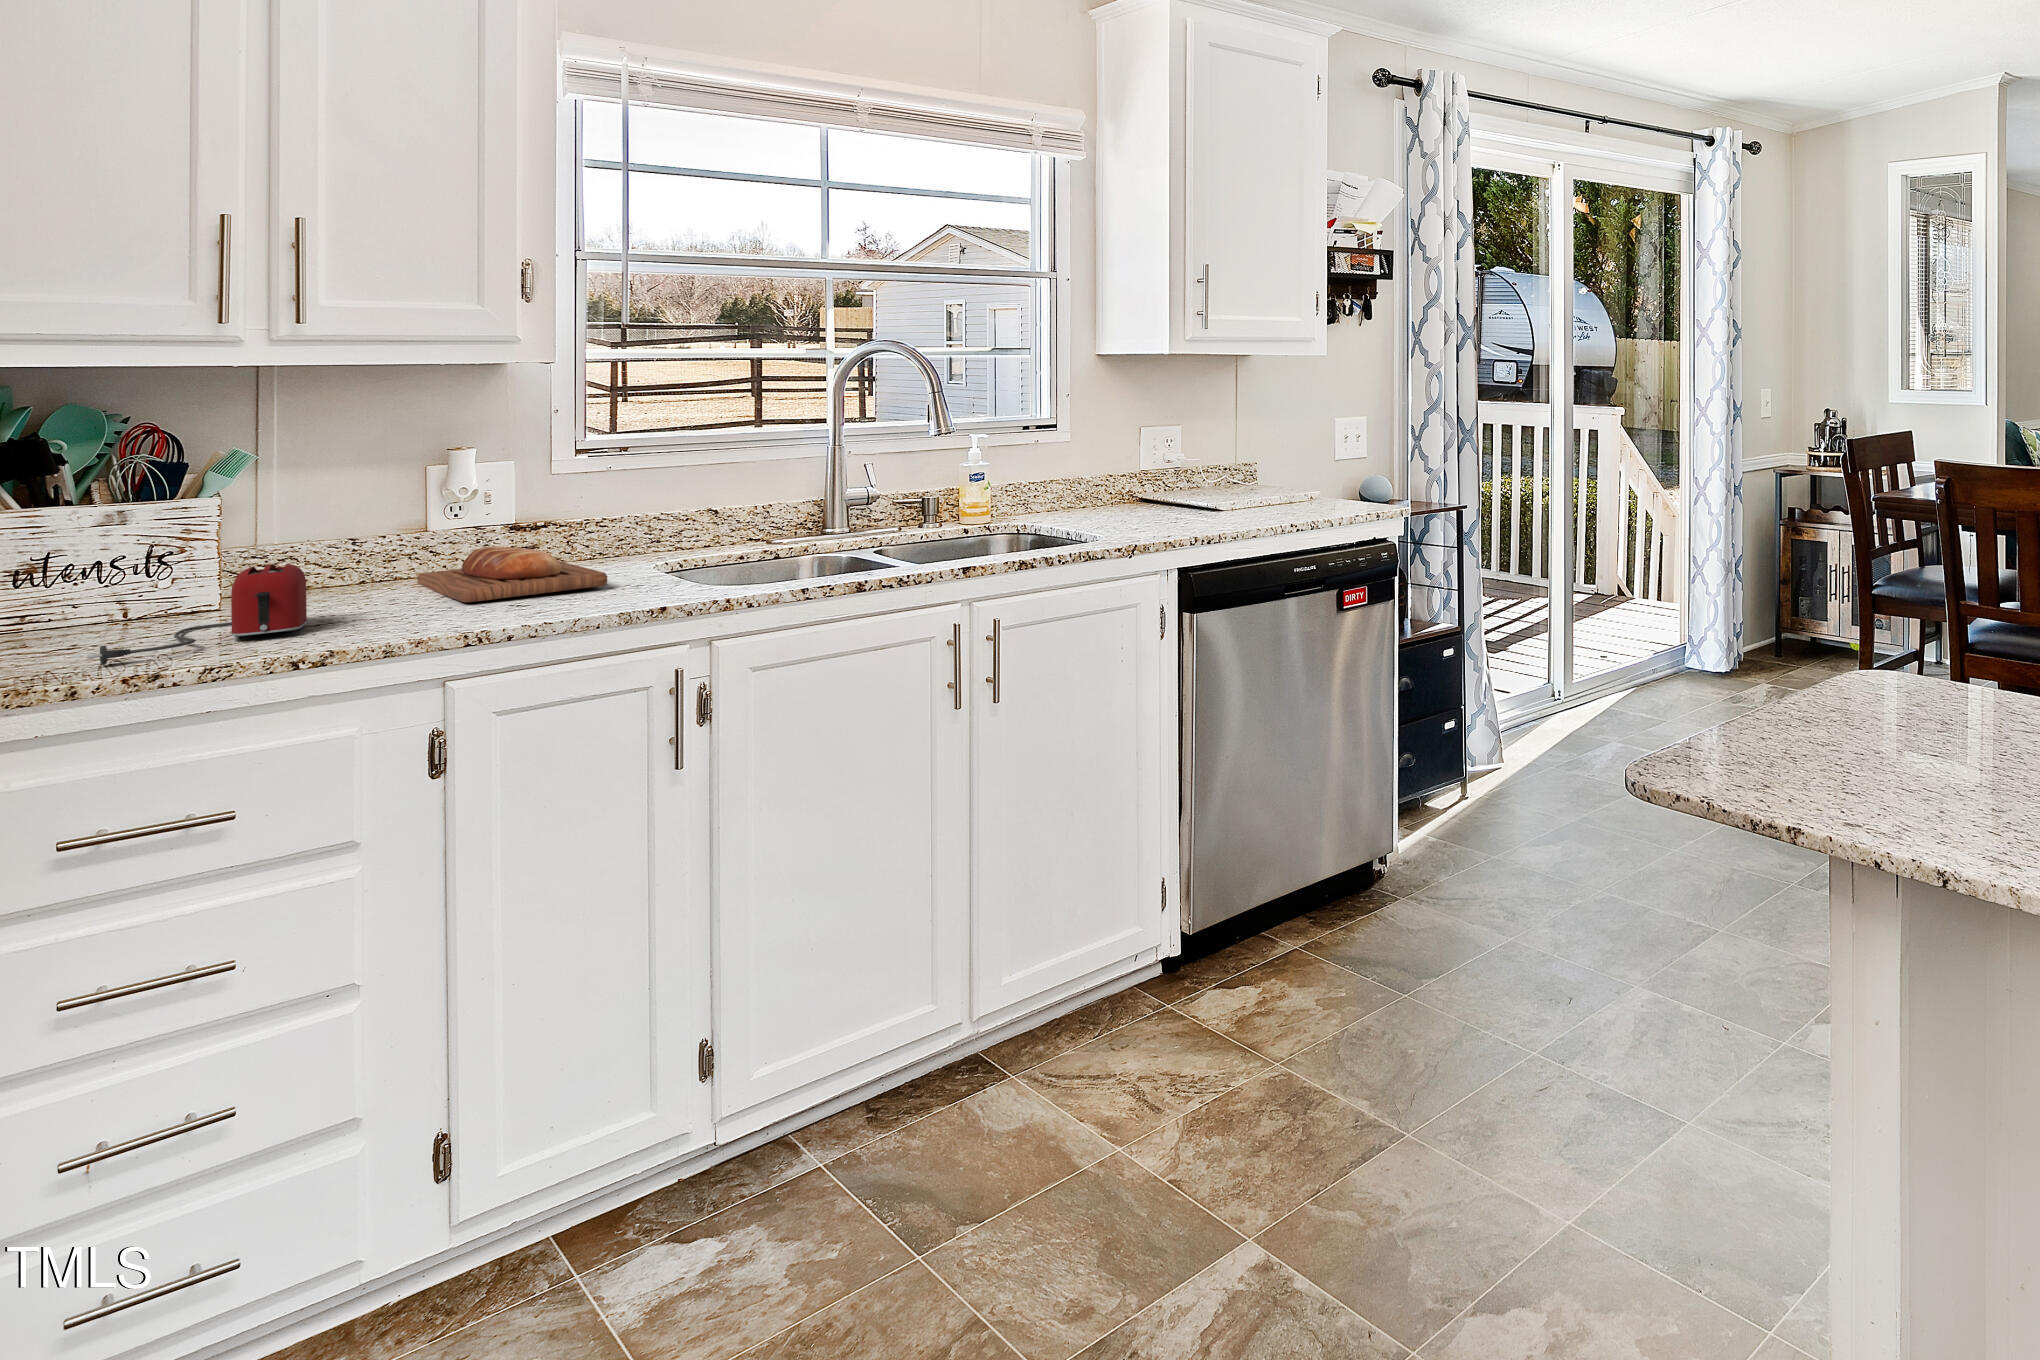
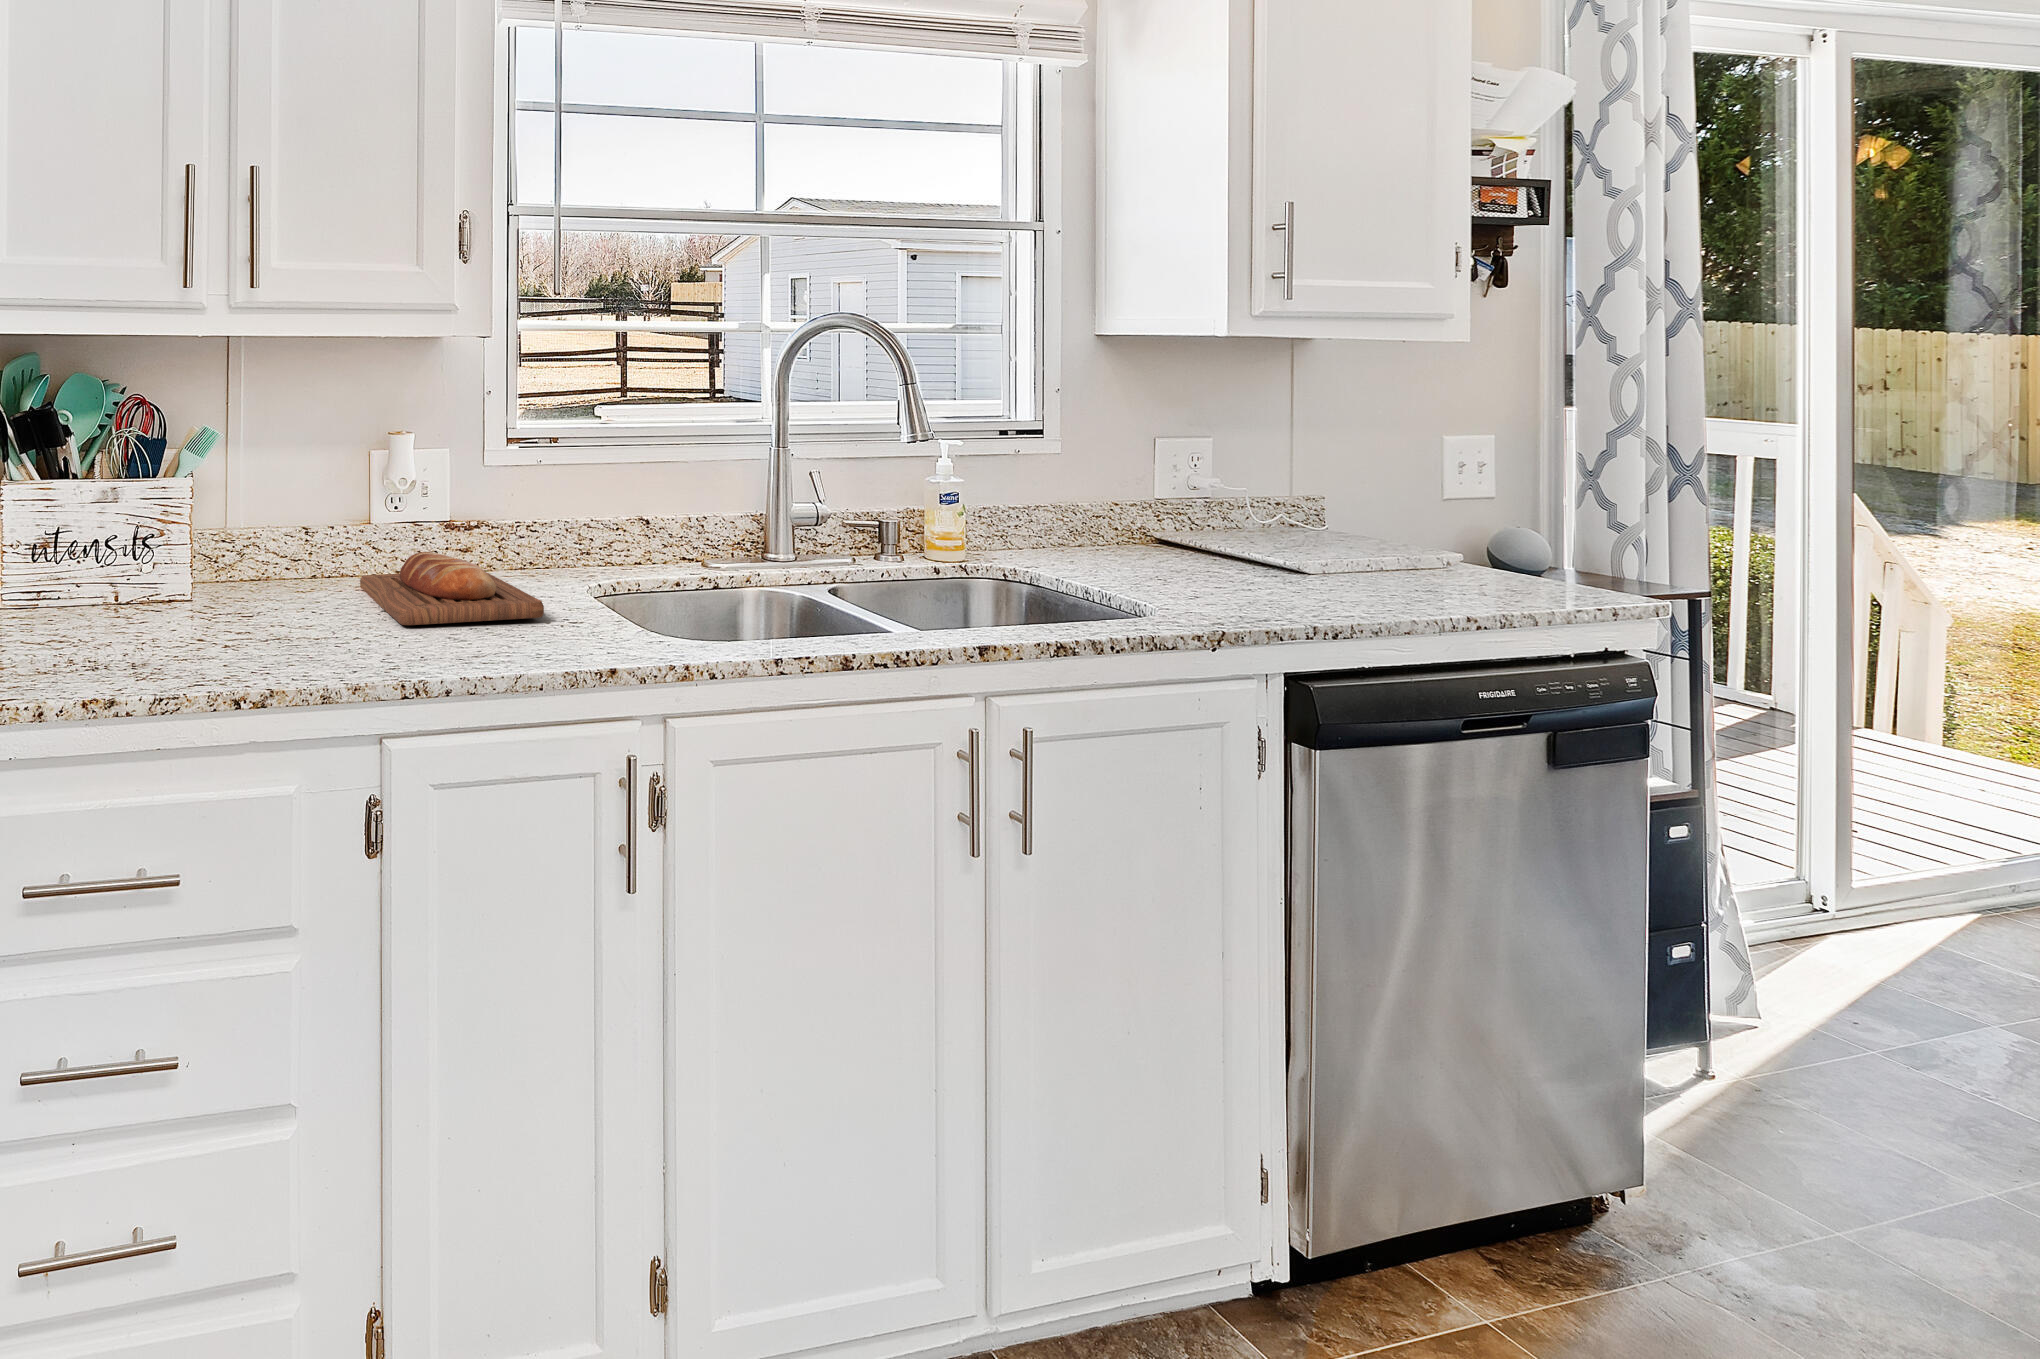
toaster: present [87,564,308,665] -> none [63,565,258,674]

